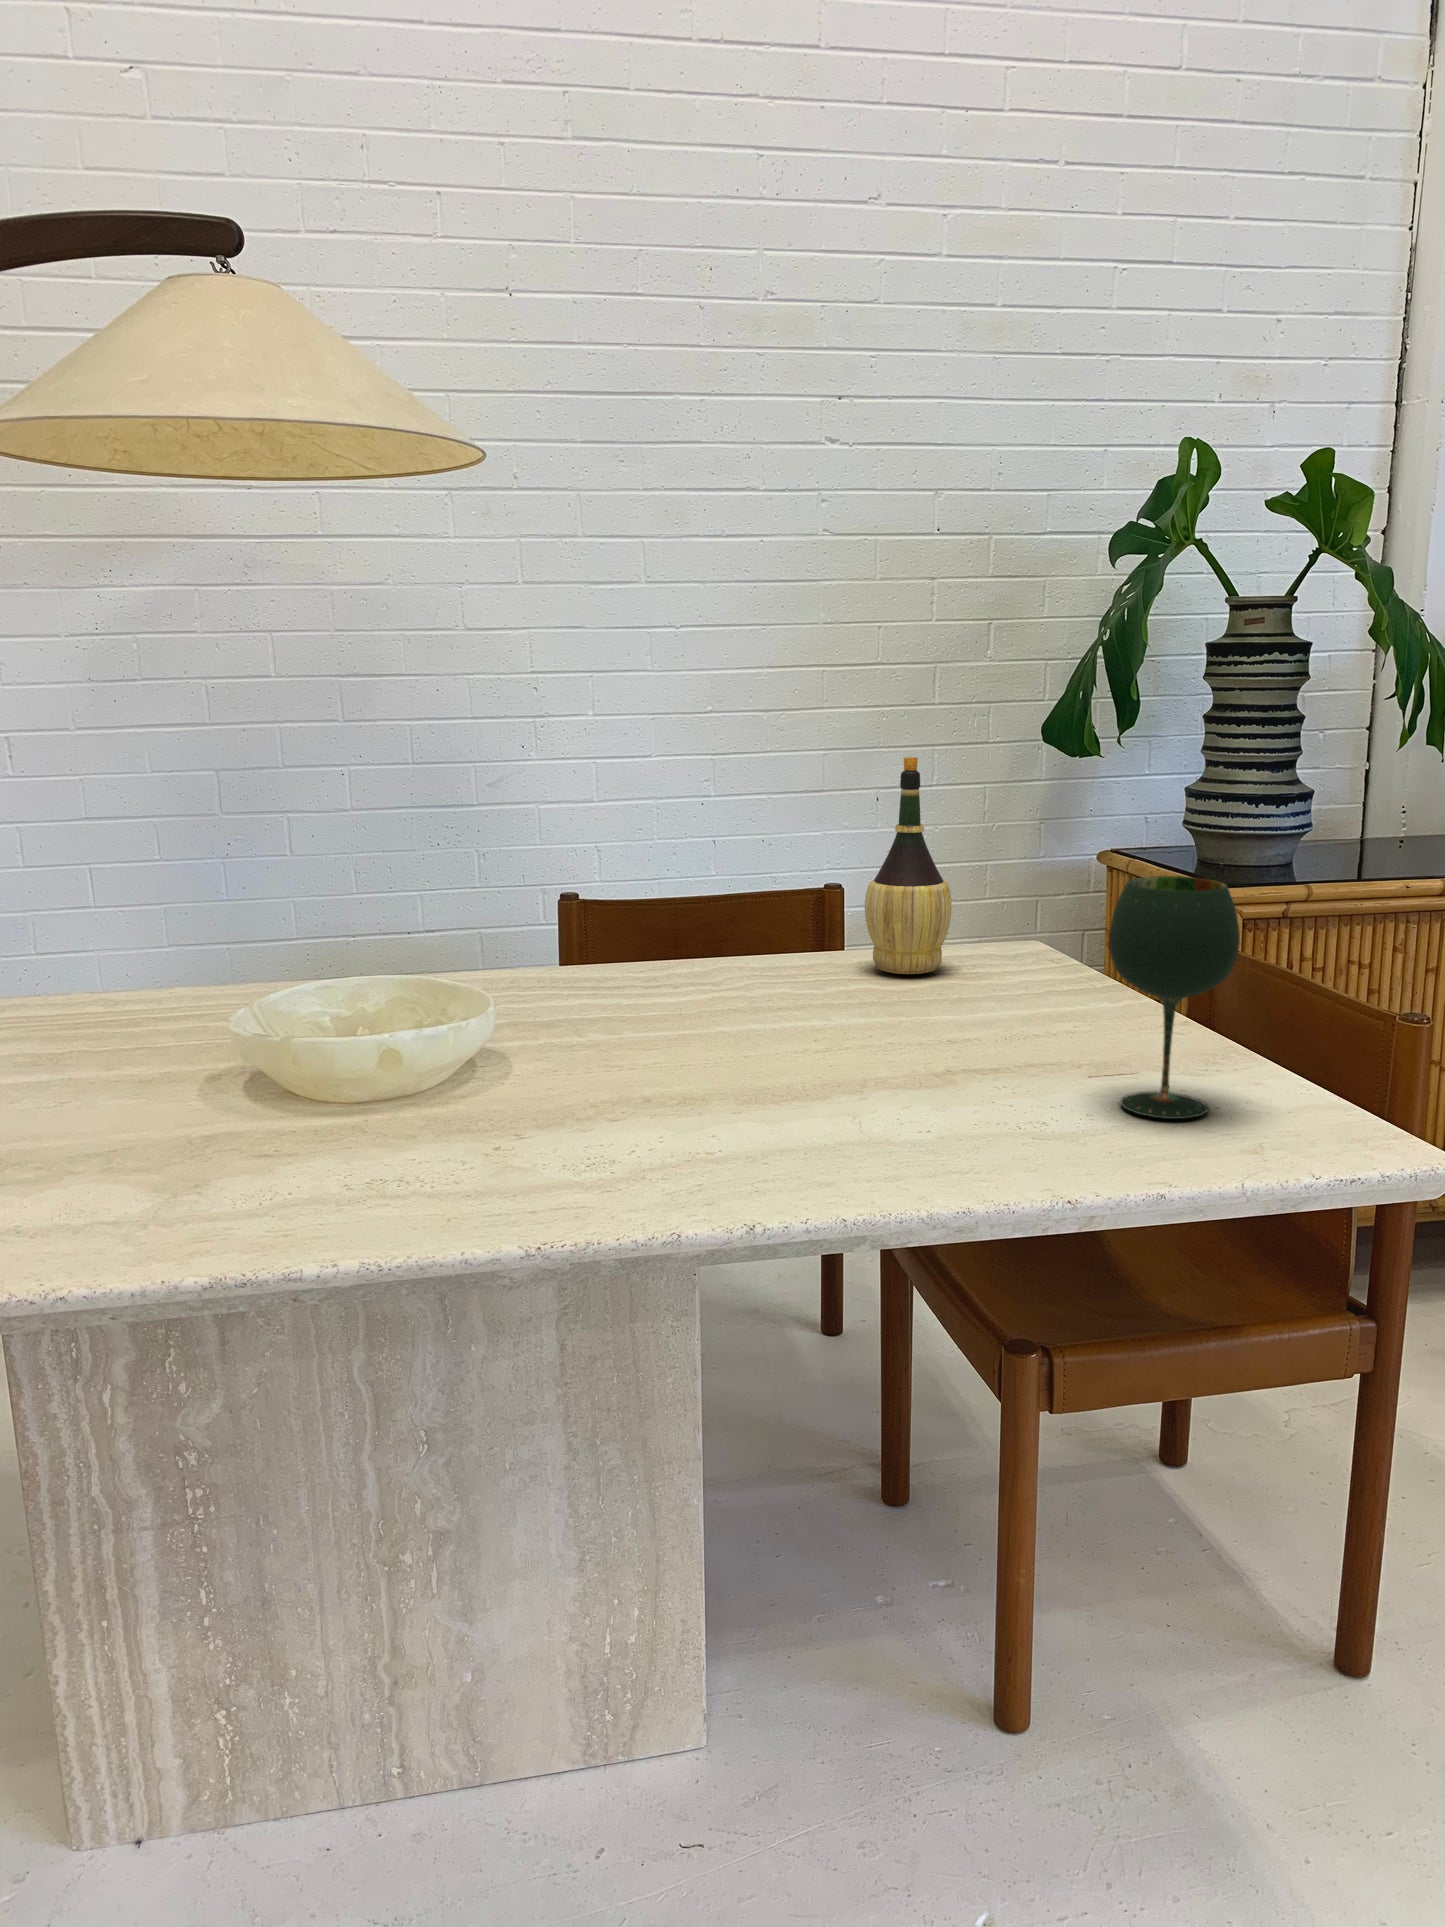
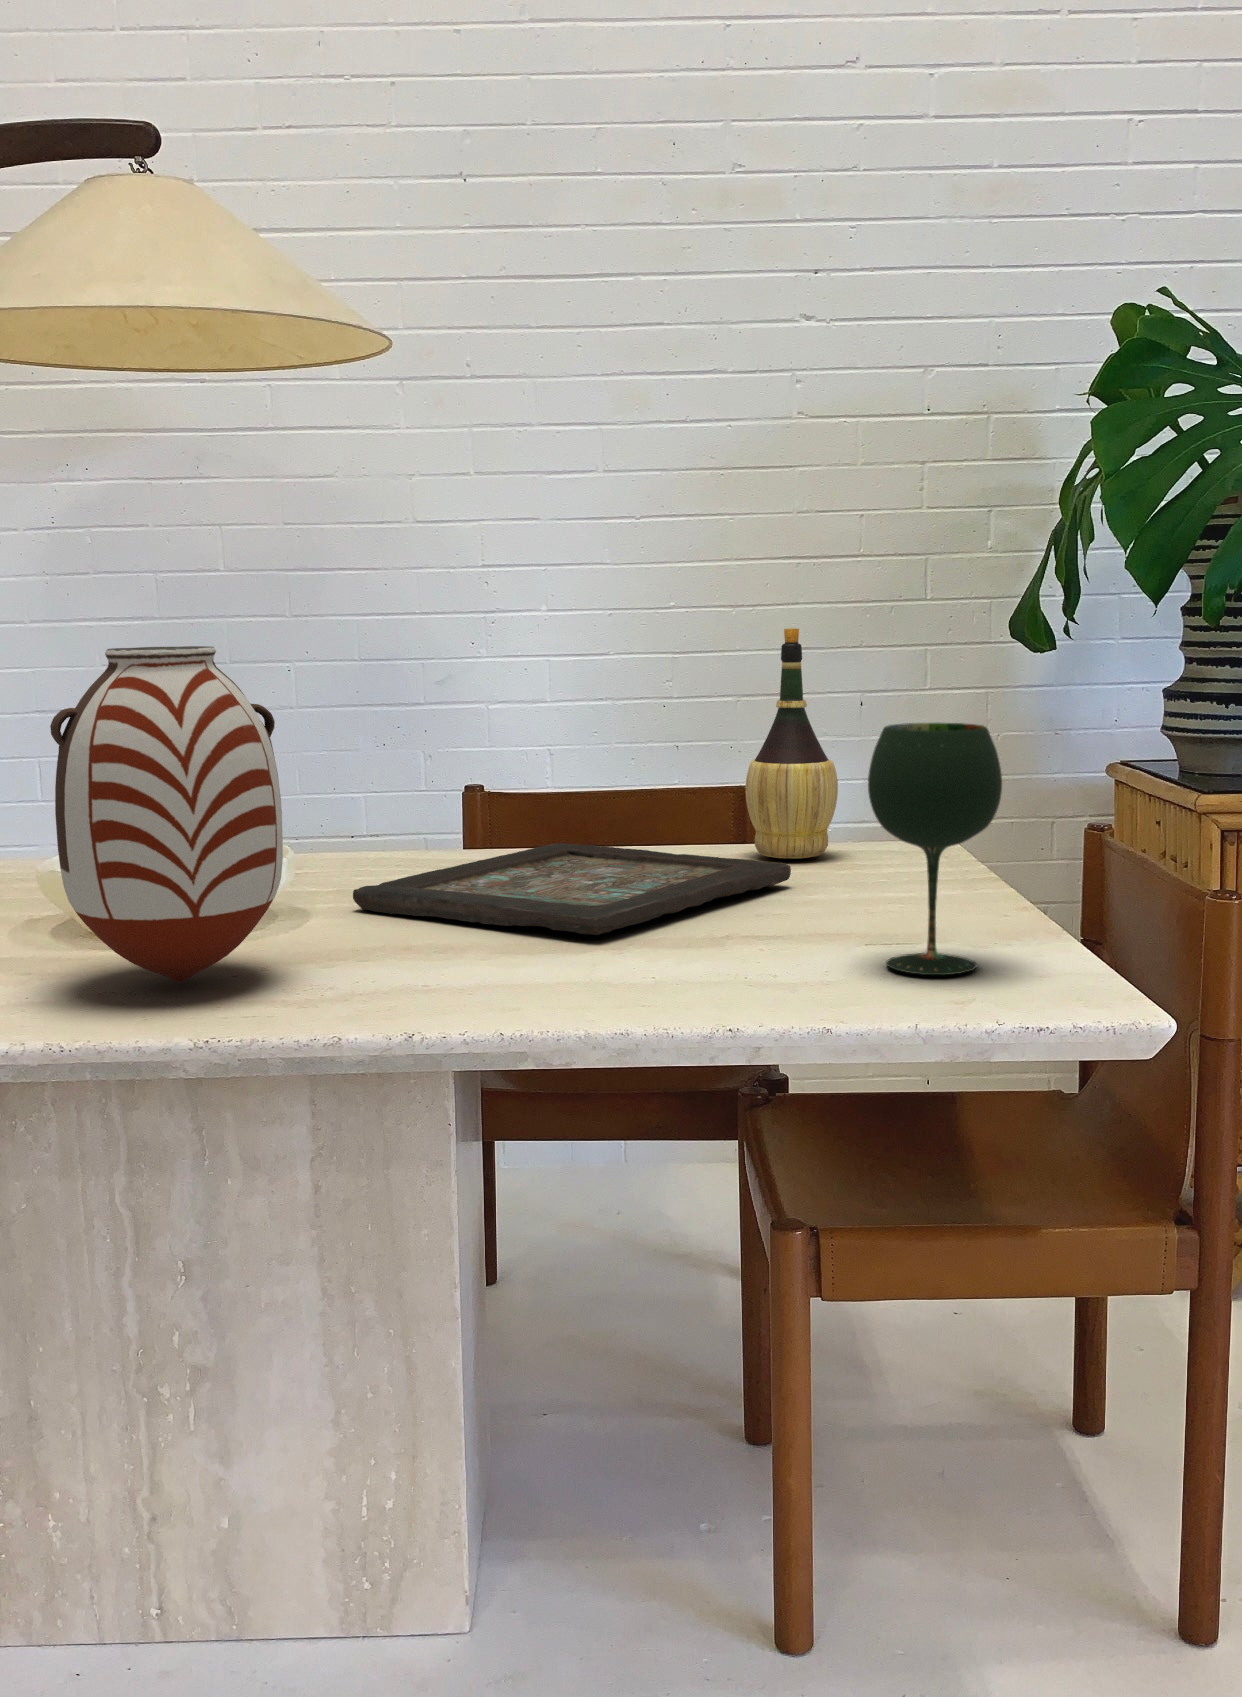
vase: none [320,817,553,1164] -> present [50,646,283,982]
decorative tray: none [544,967,941,1082] -> present [353,843,791,935]

